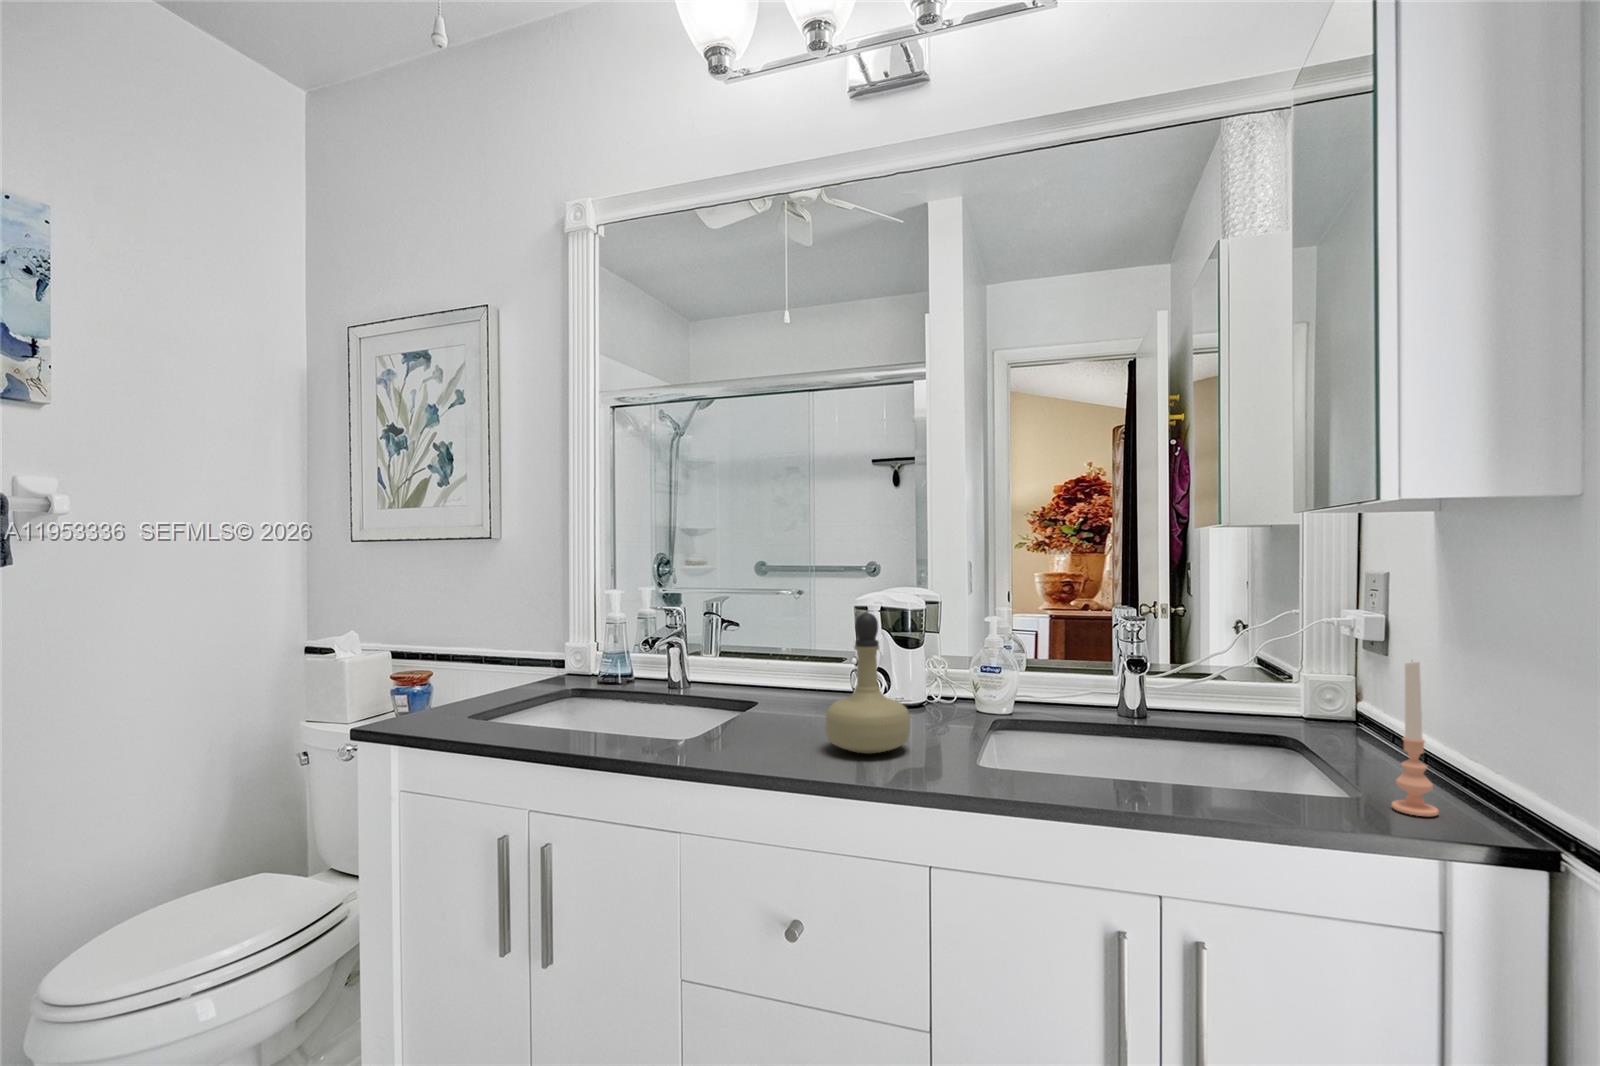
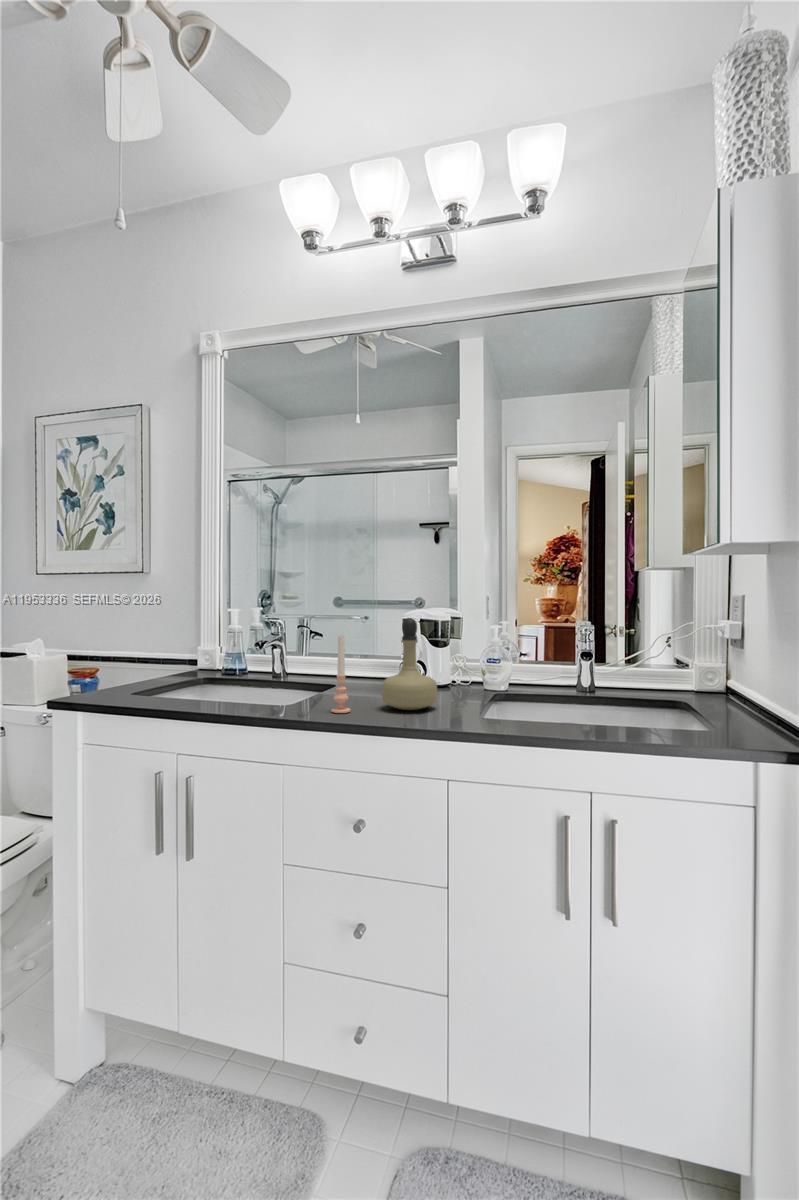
candle: present [1392,662,1439,816] -> present [331,636,351,713]

